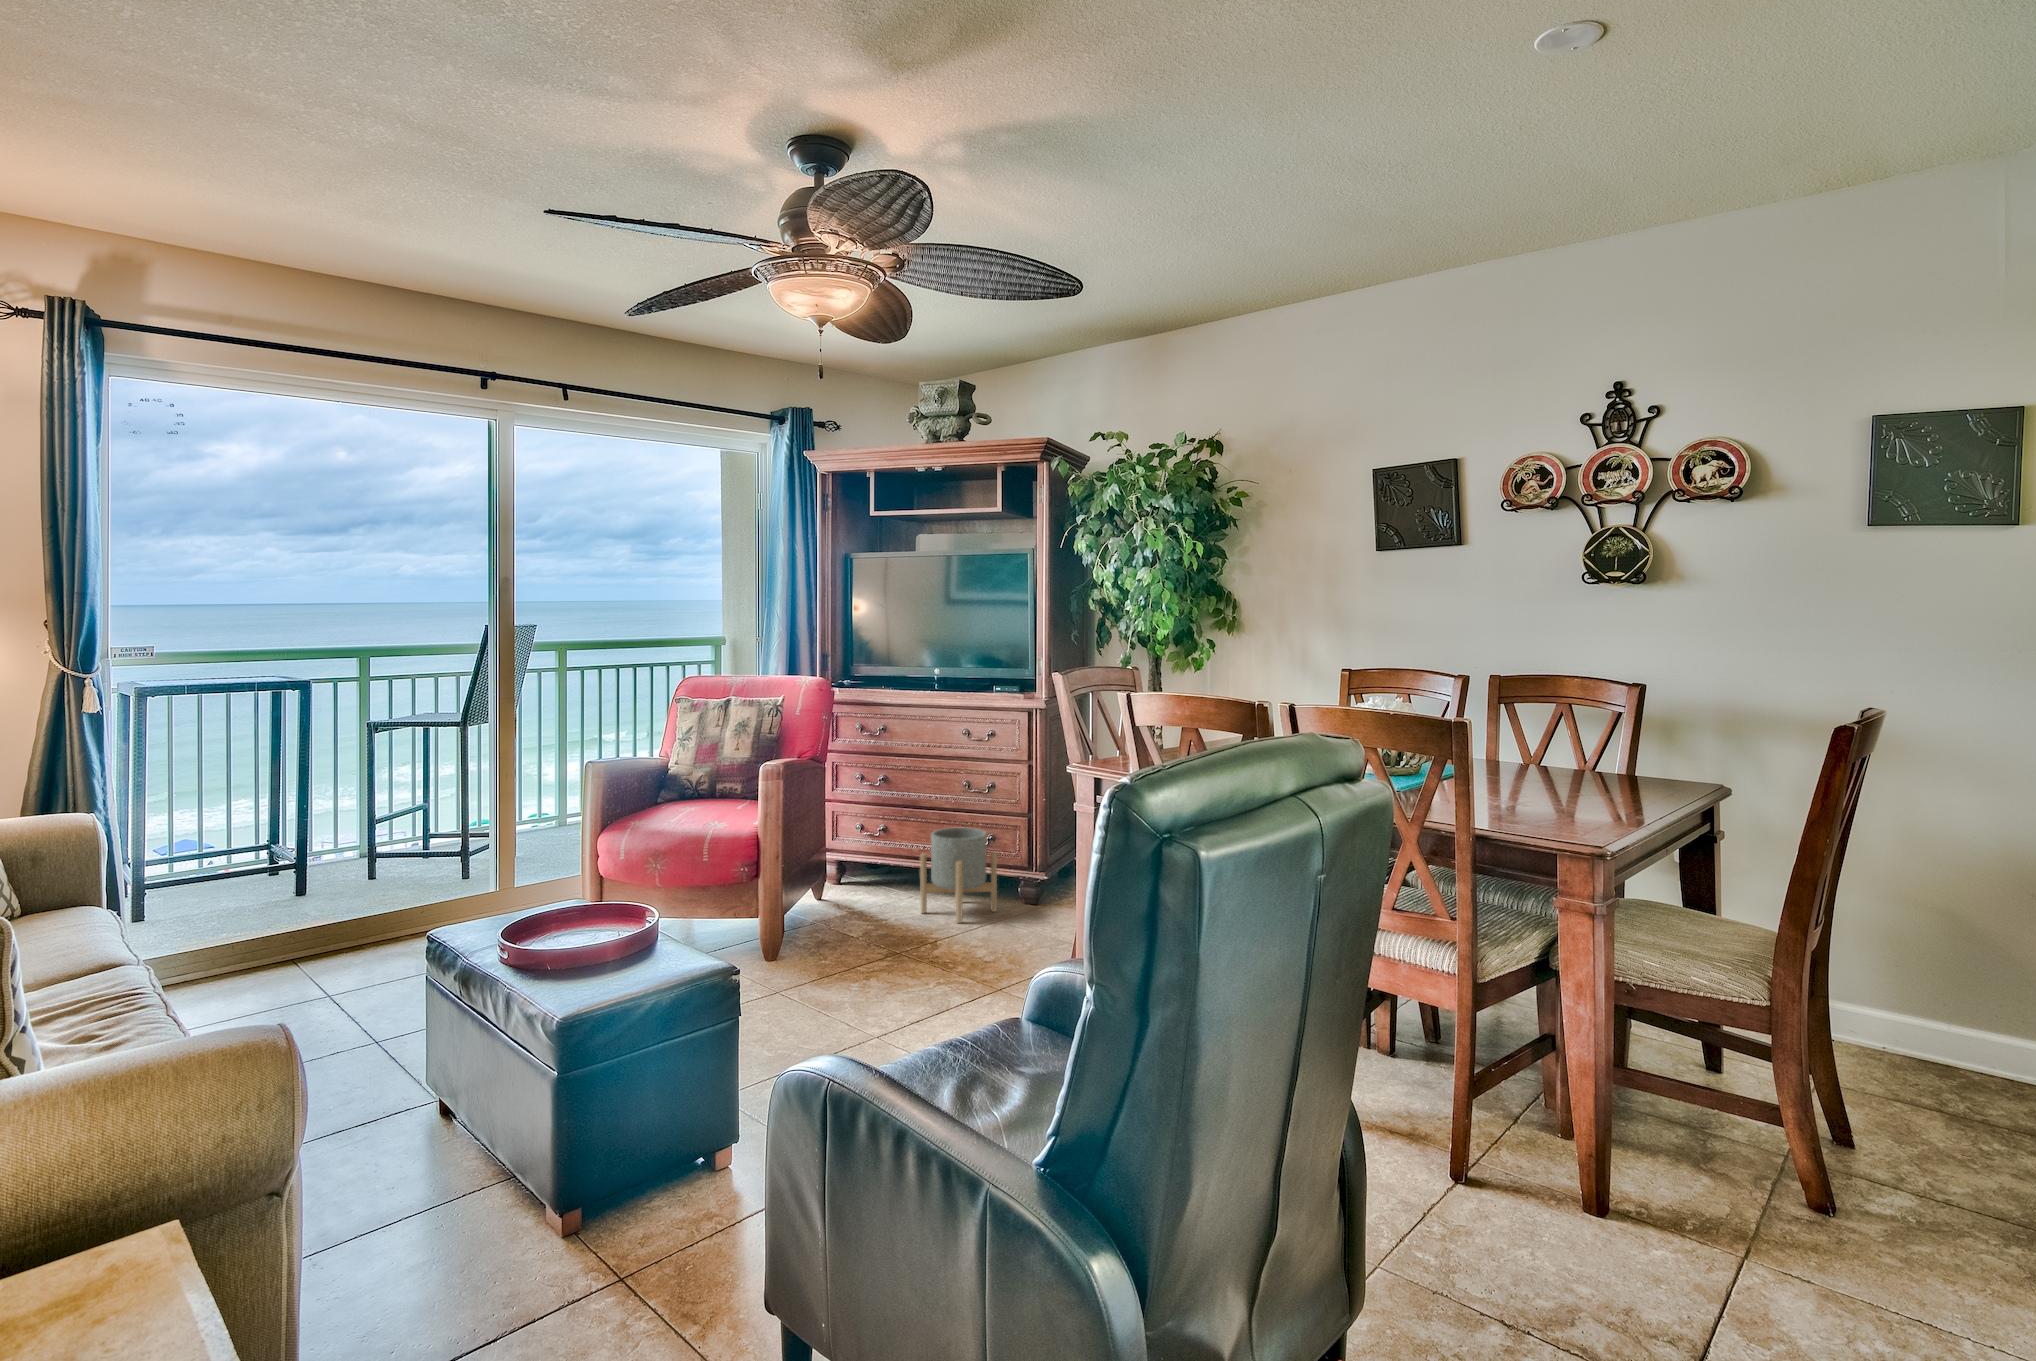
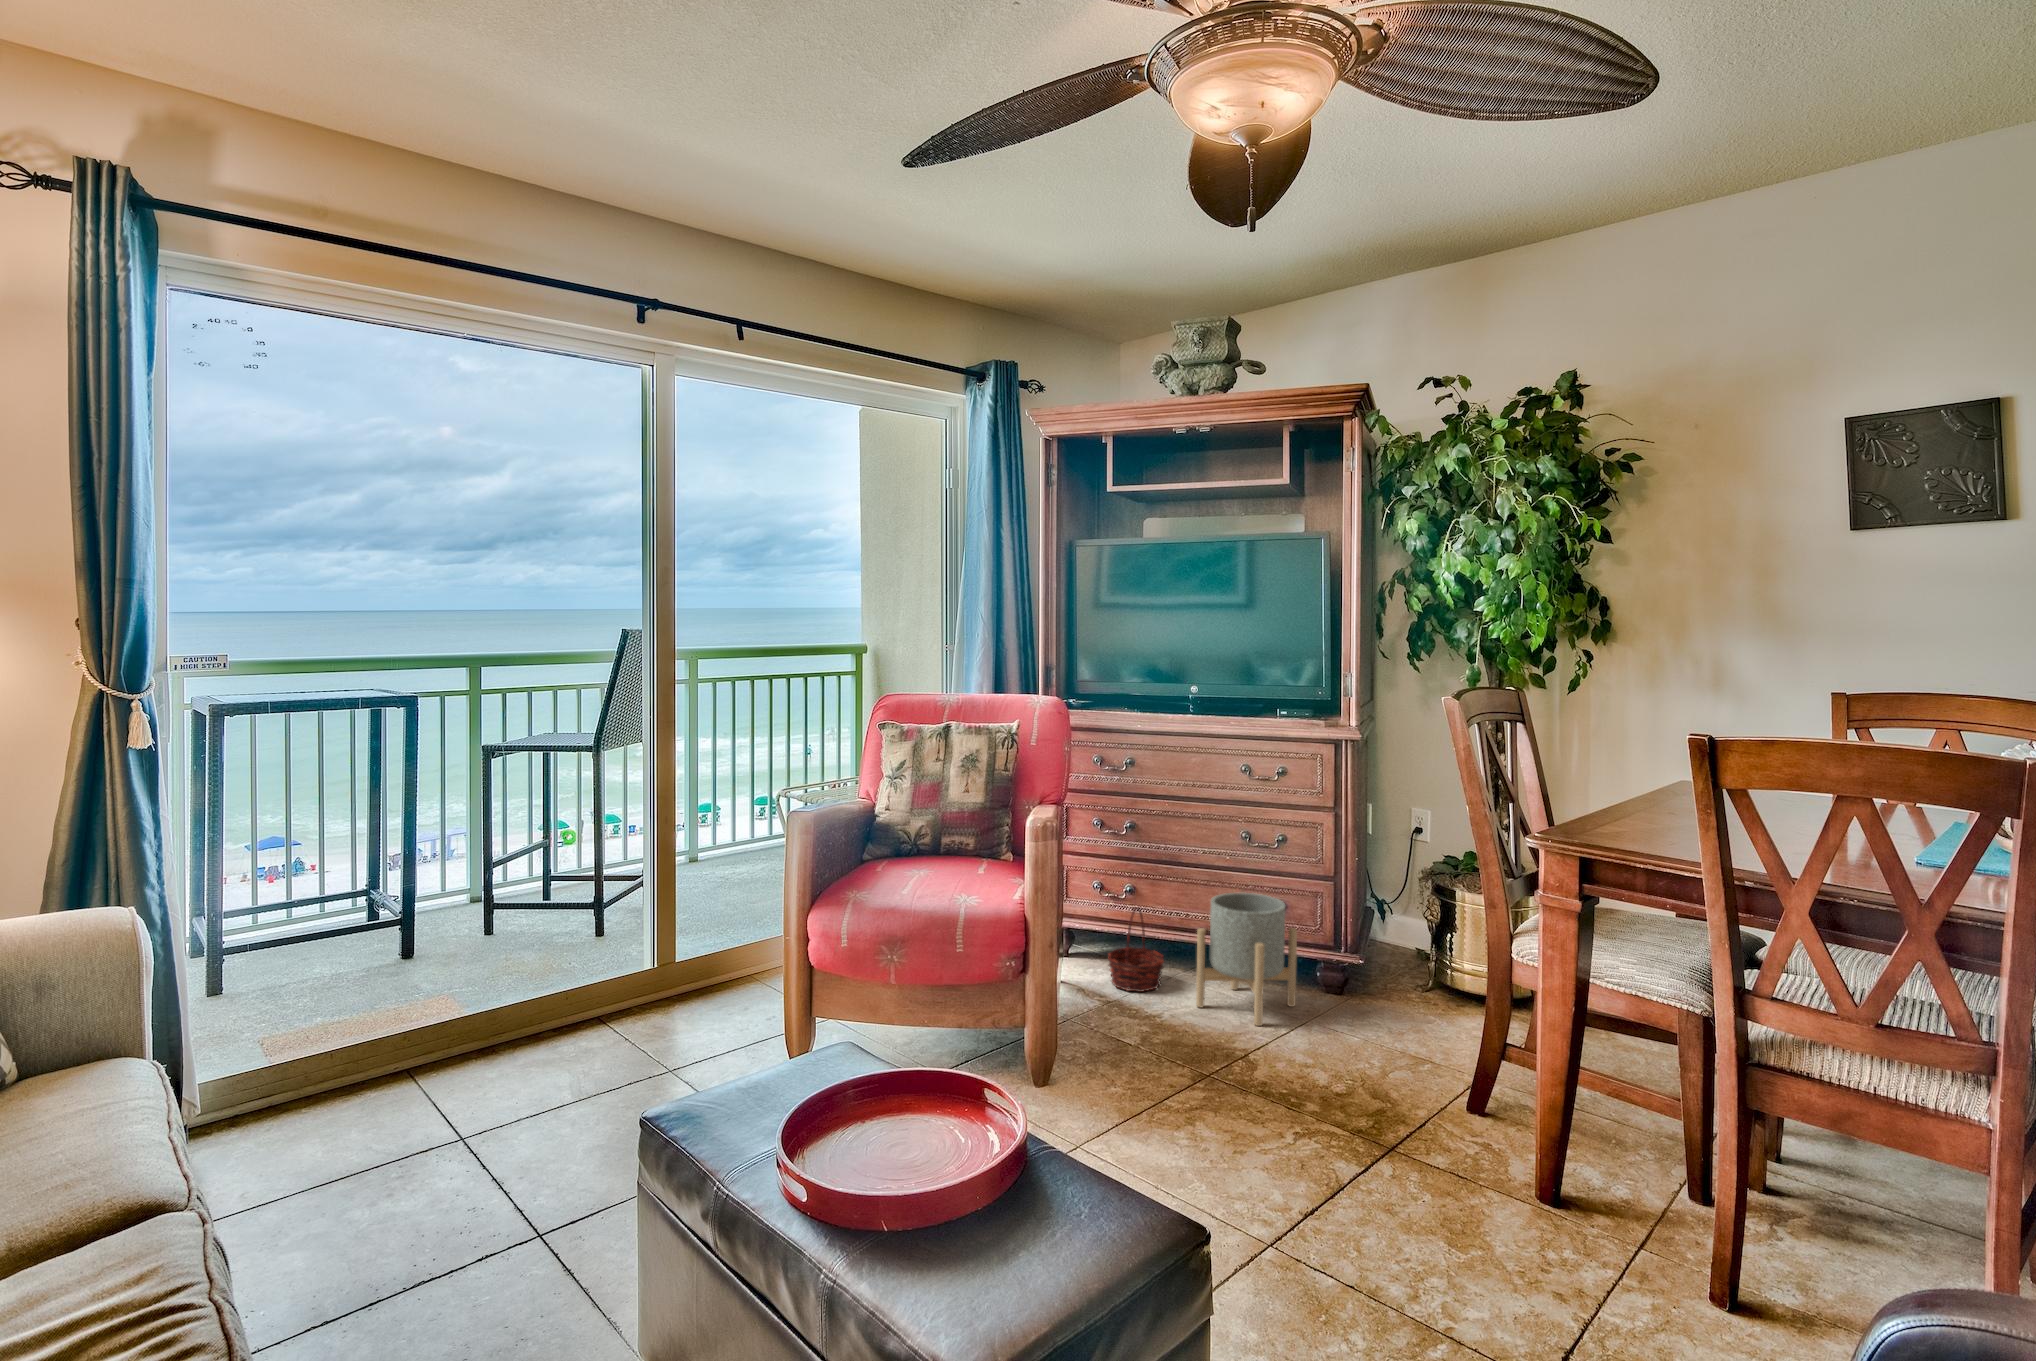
basket: none [861,841,906,905] -> present [1108,908,1164,992]

